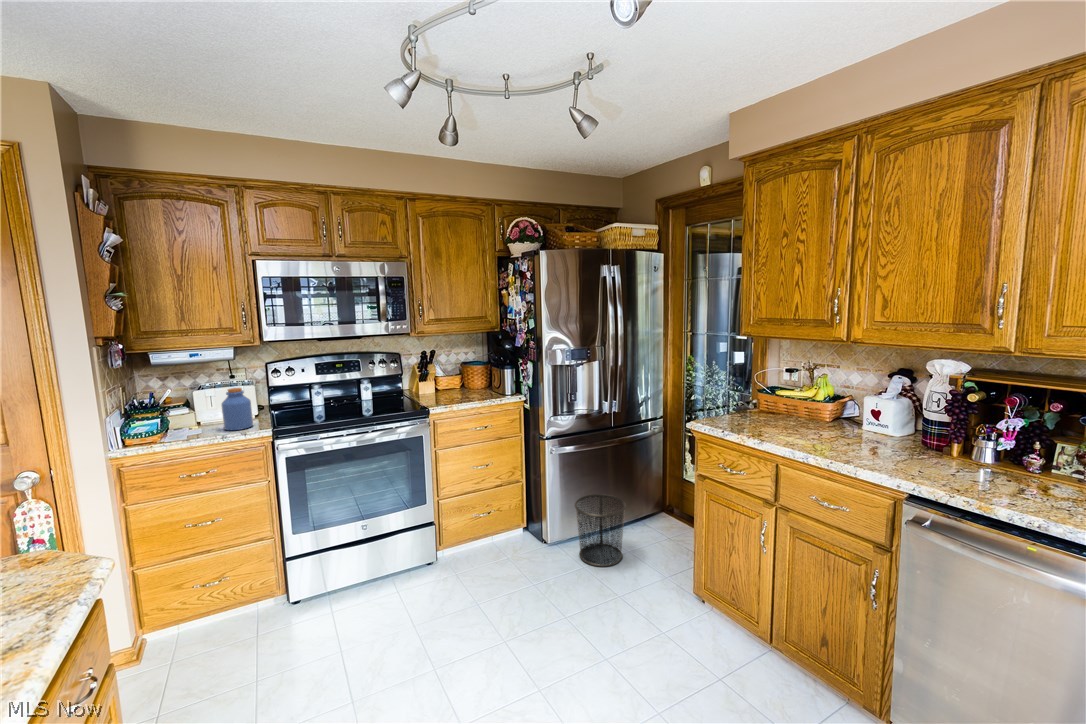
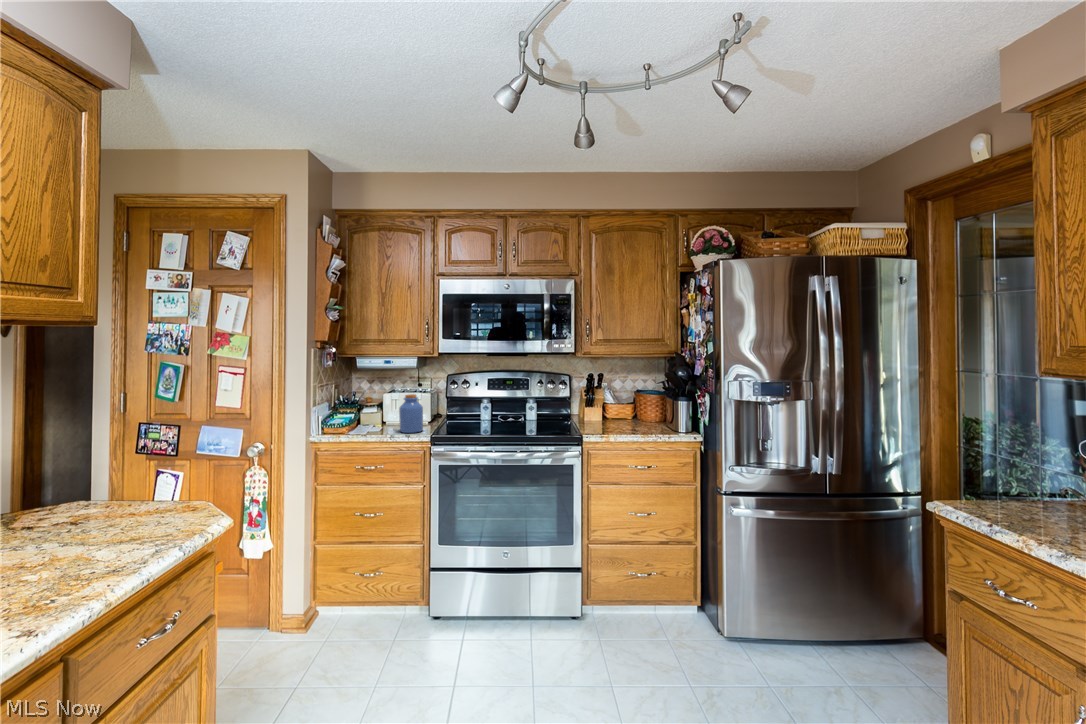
waste bin: present [575,494,626,567] -> none [753,577,832,686]

